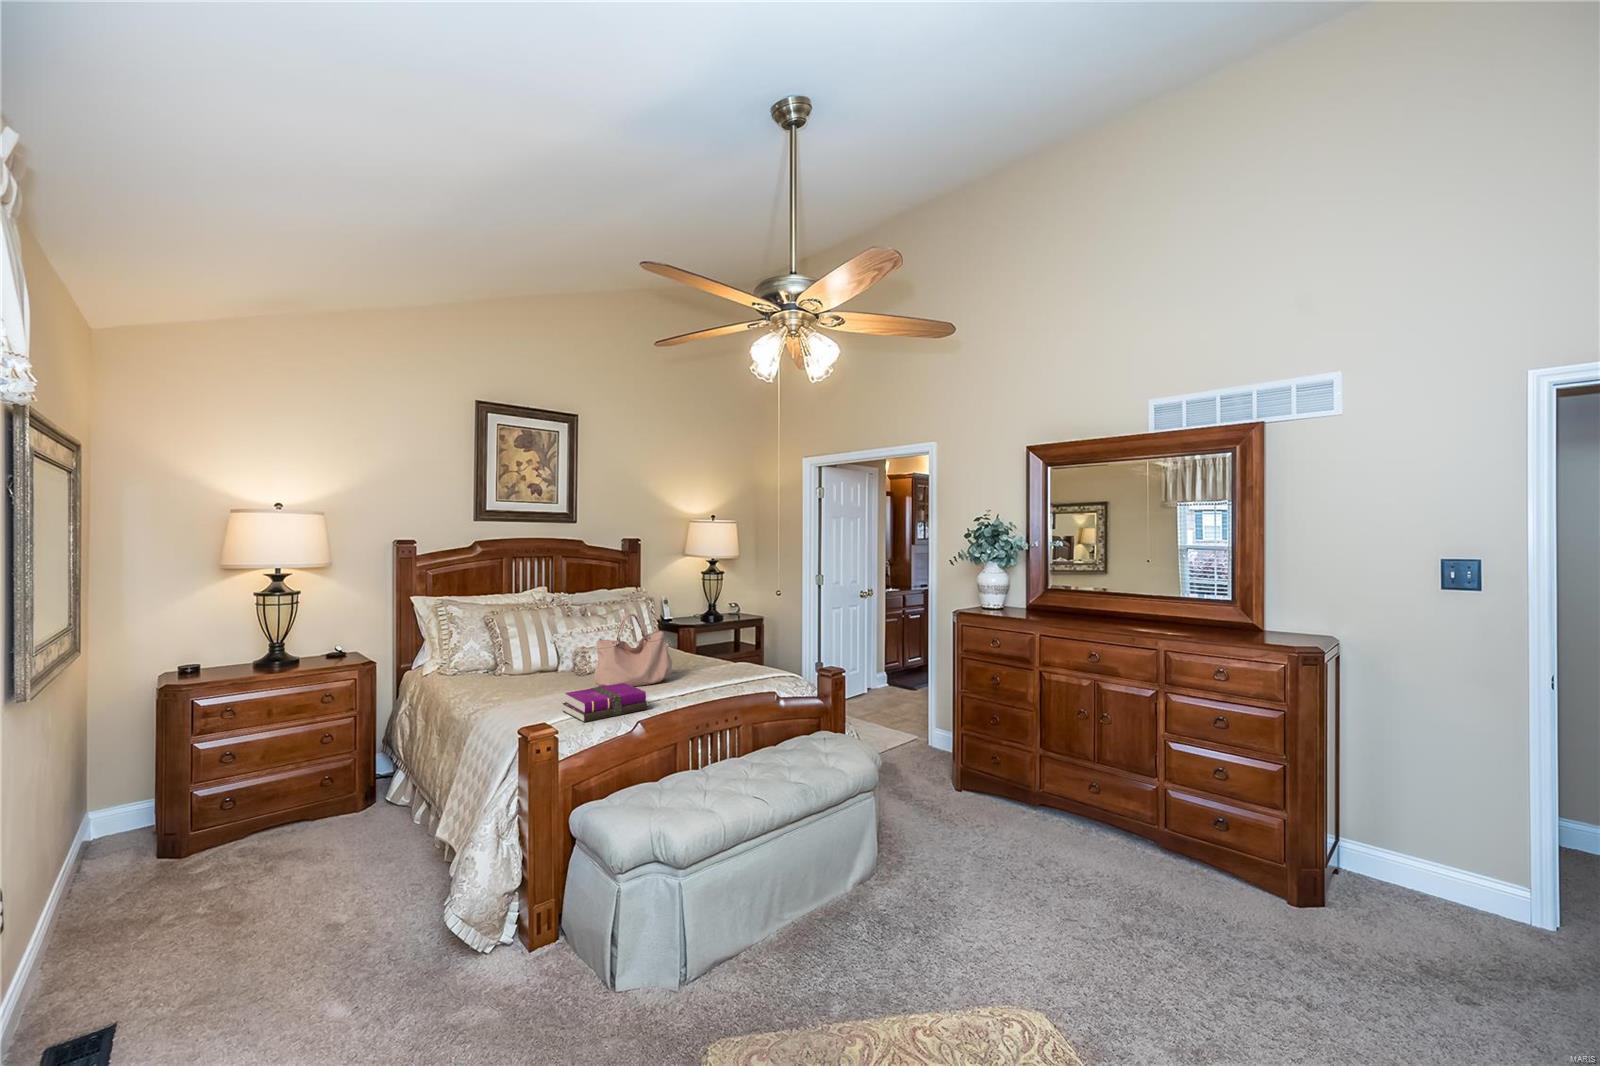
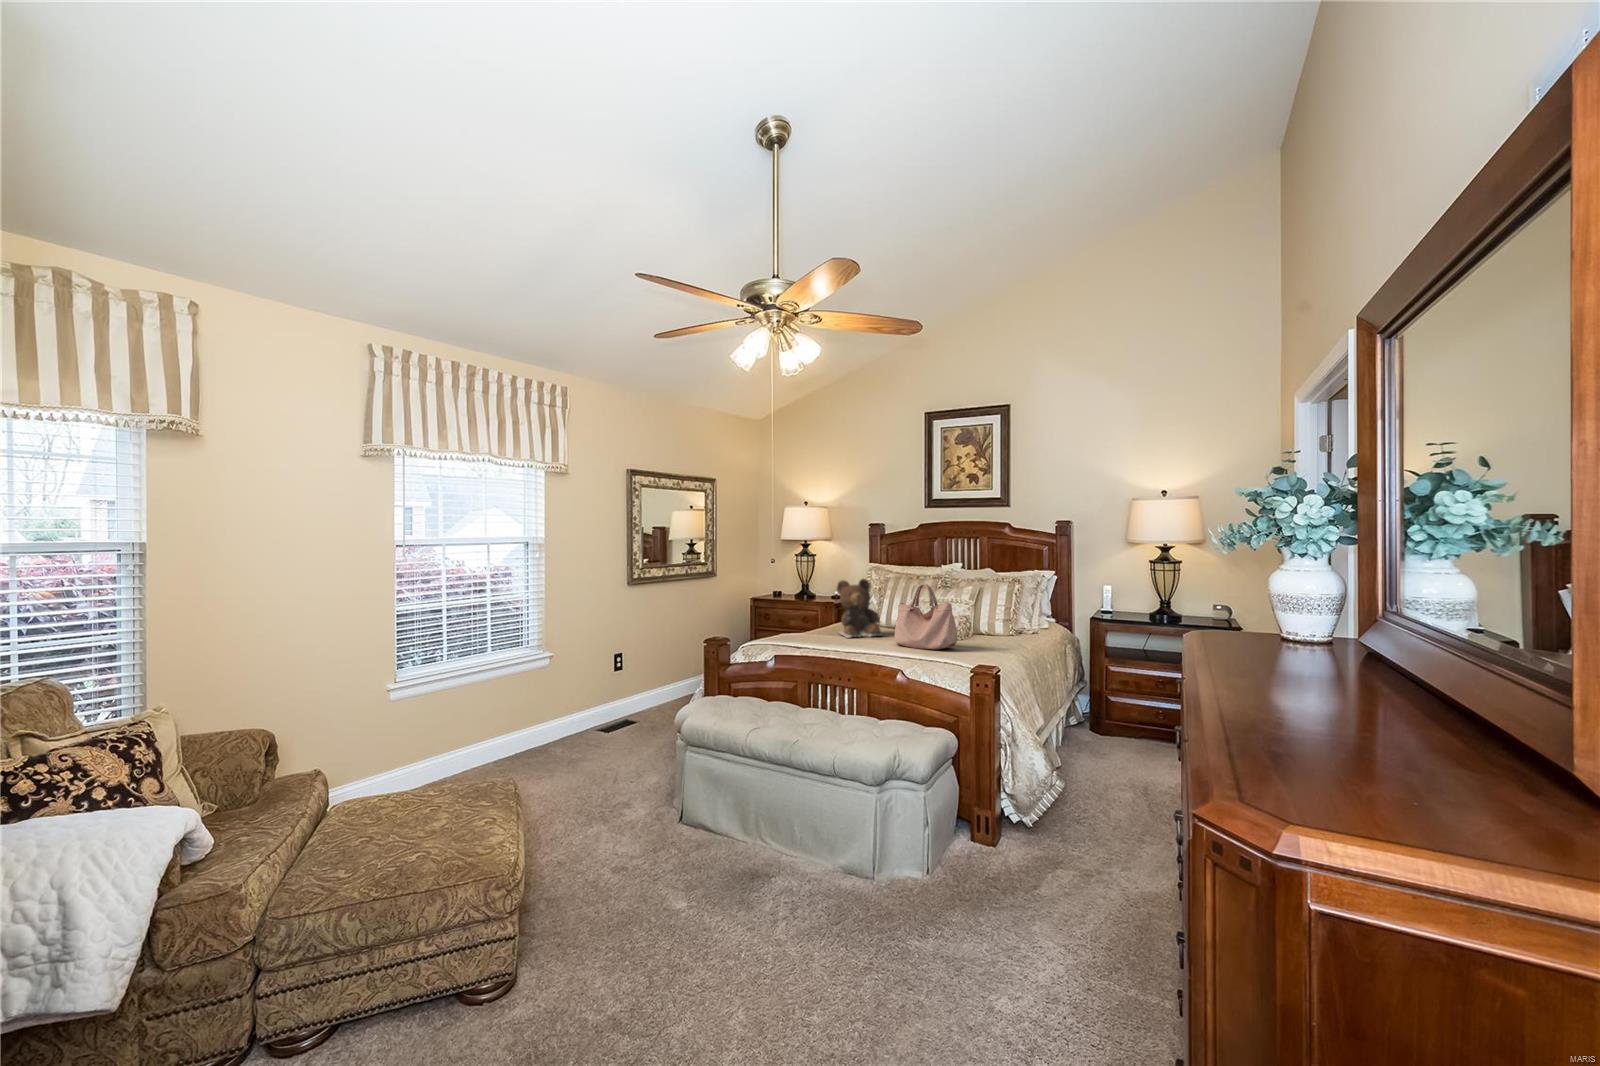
teddy bear: none [484,616,554,696] -> present [837,579,882,638]
notebook: present [563,683,649,722] -> none [813,635,878,659]

